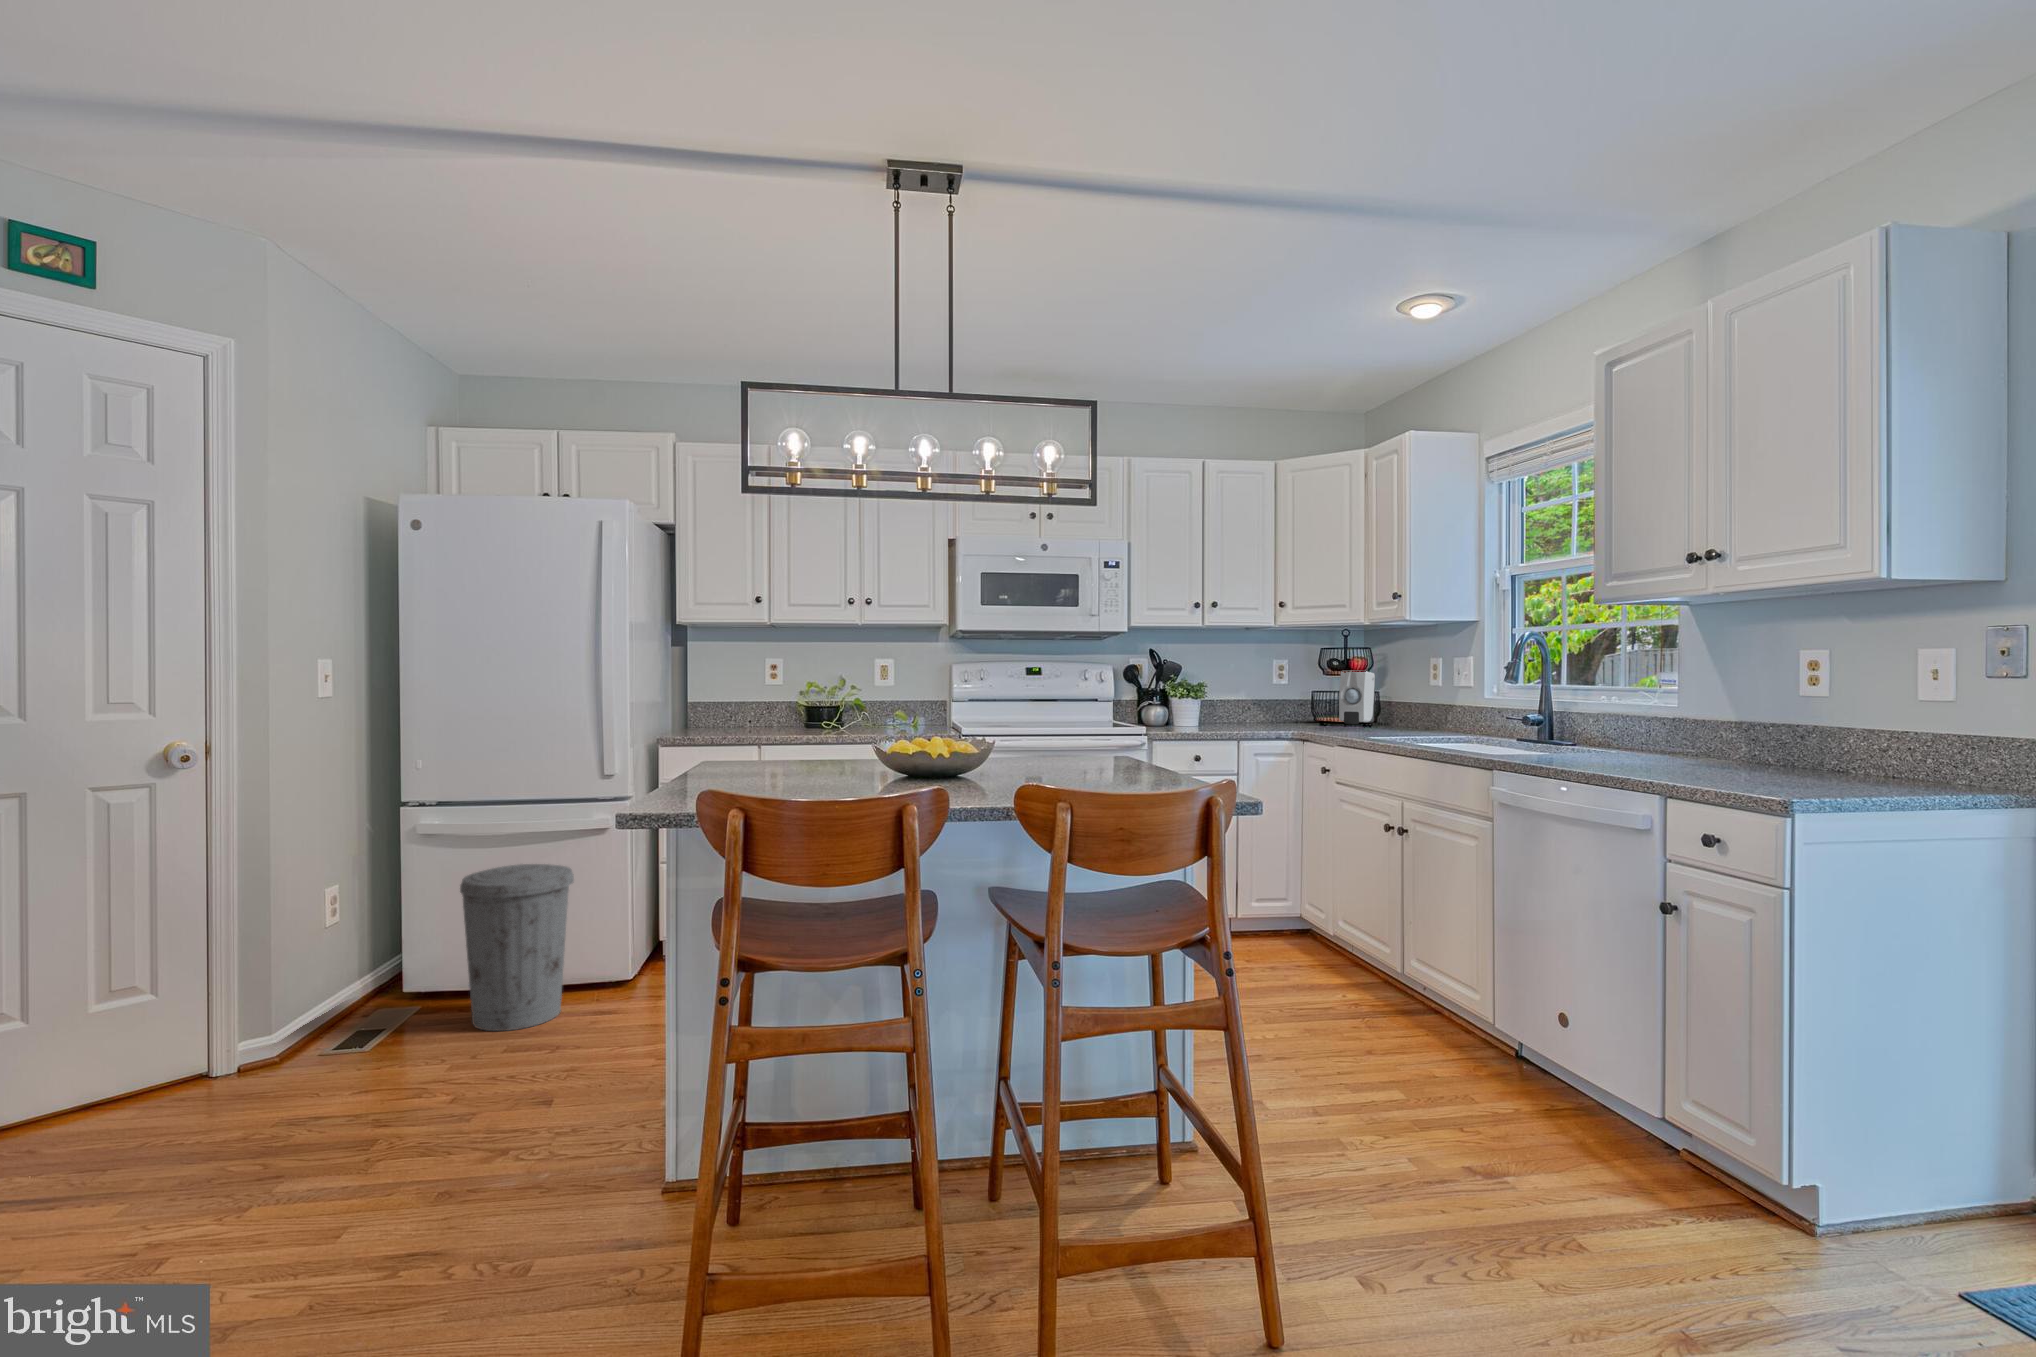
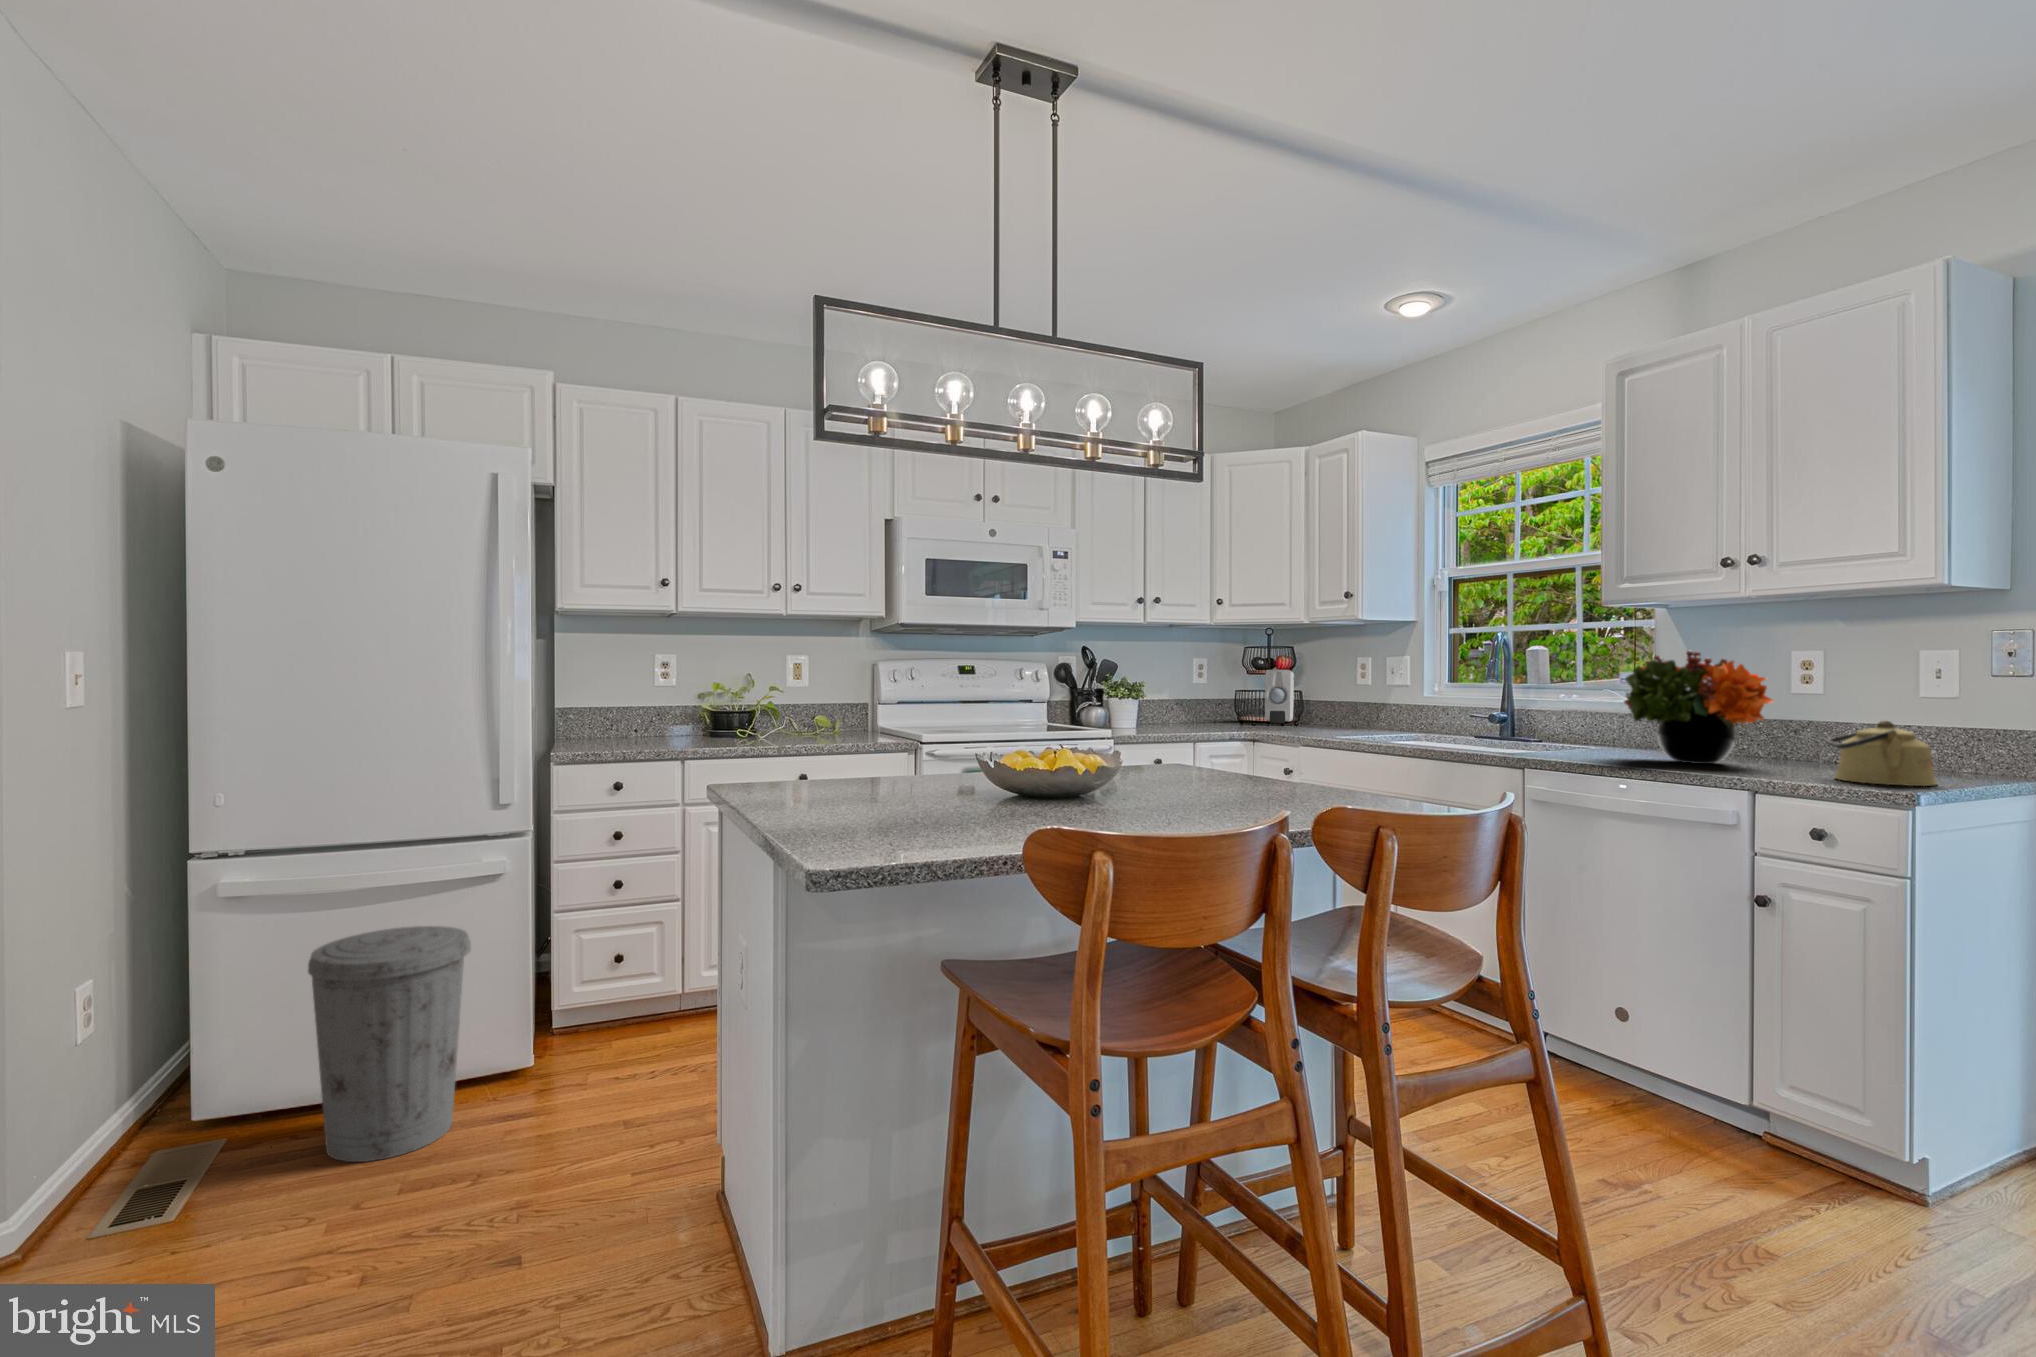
flower arrangement: none [1577,650,1741,768] -> present [1625,651,1773,764]
kettle: none [1748,724,1863,794] -> present [1827,721,1937,786]

